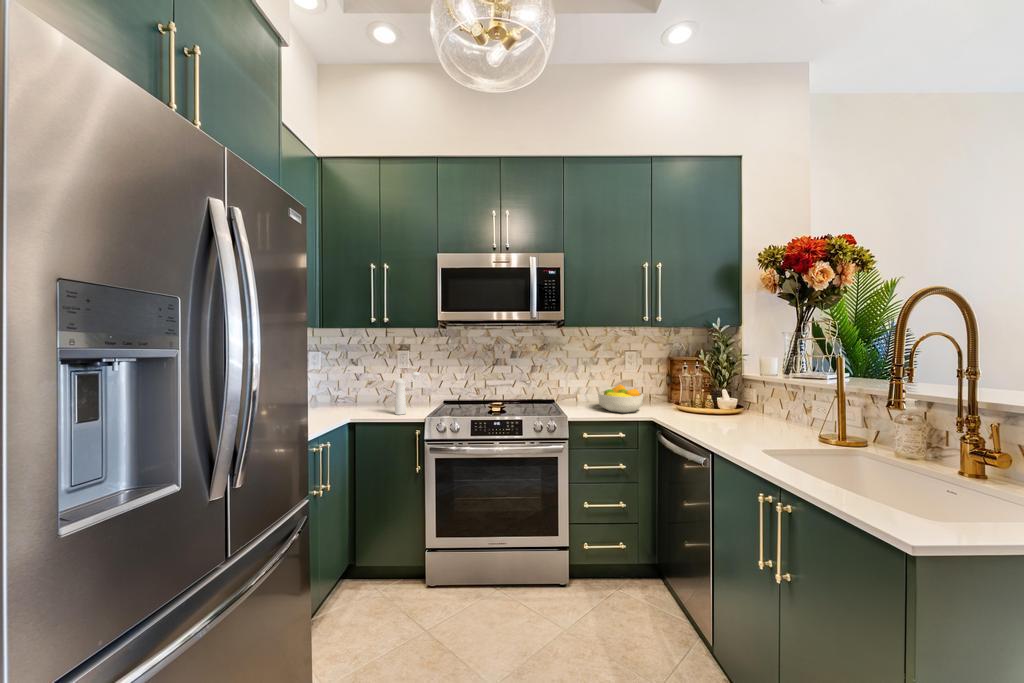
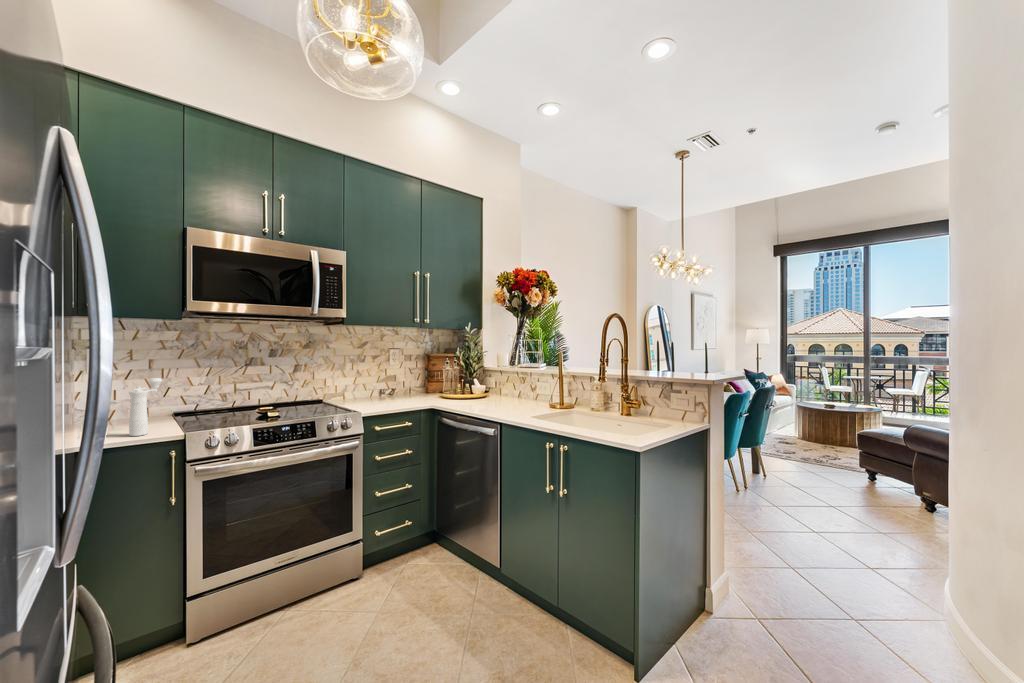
fruit bowl: present [598,385,643,413] -> none [377,380,419,405]

